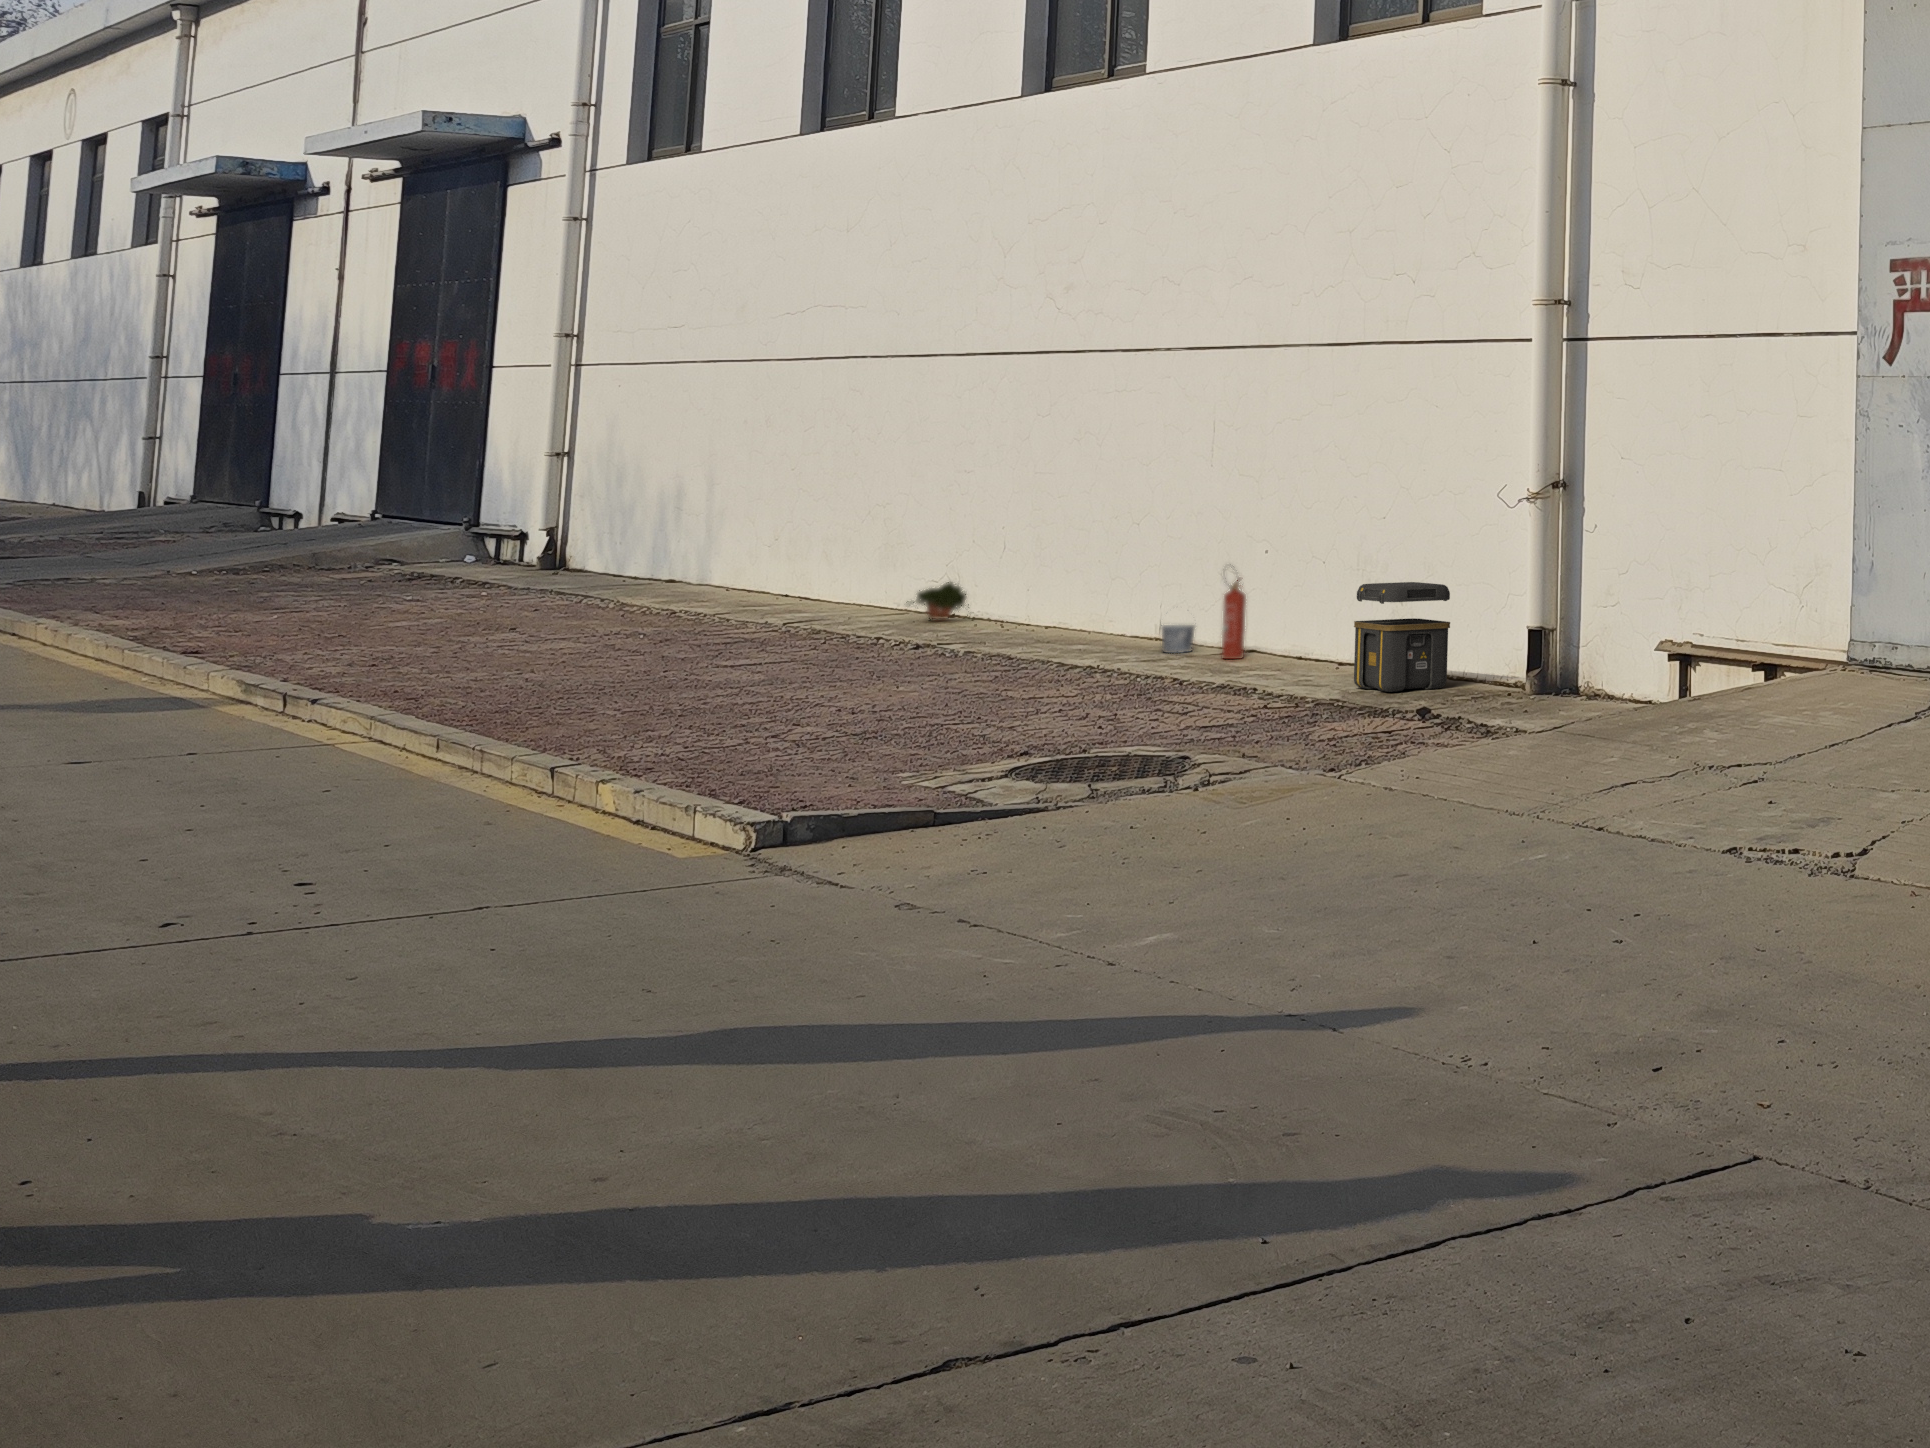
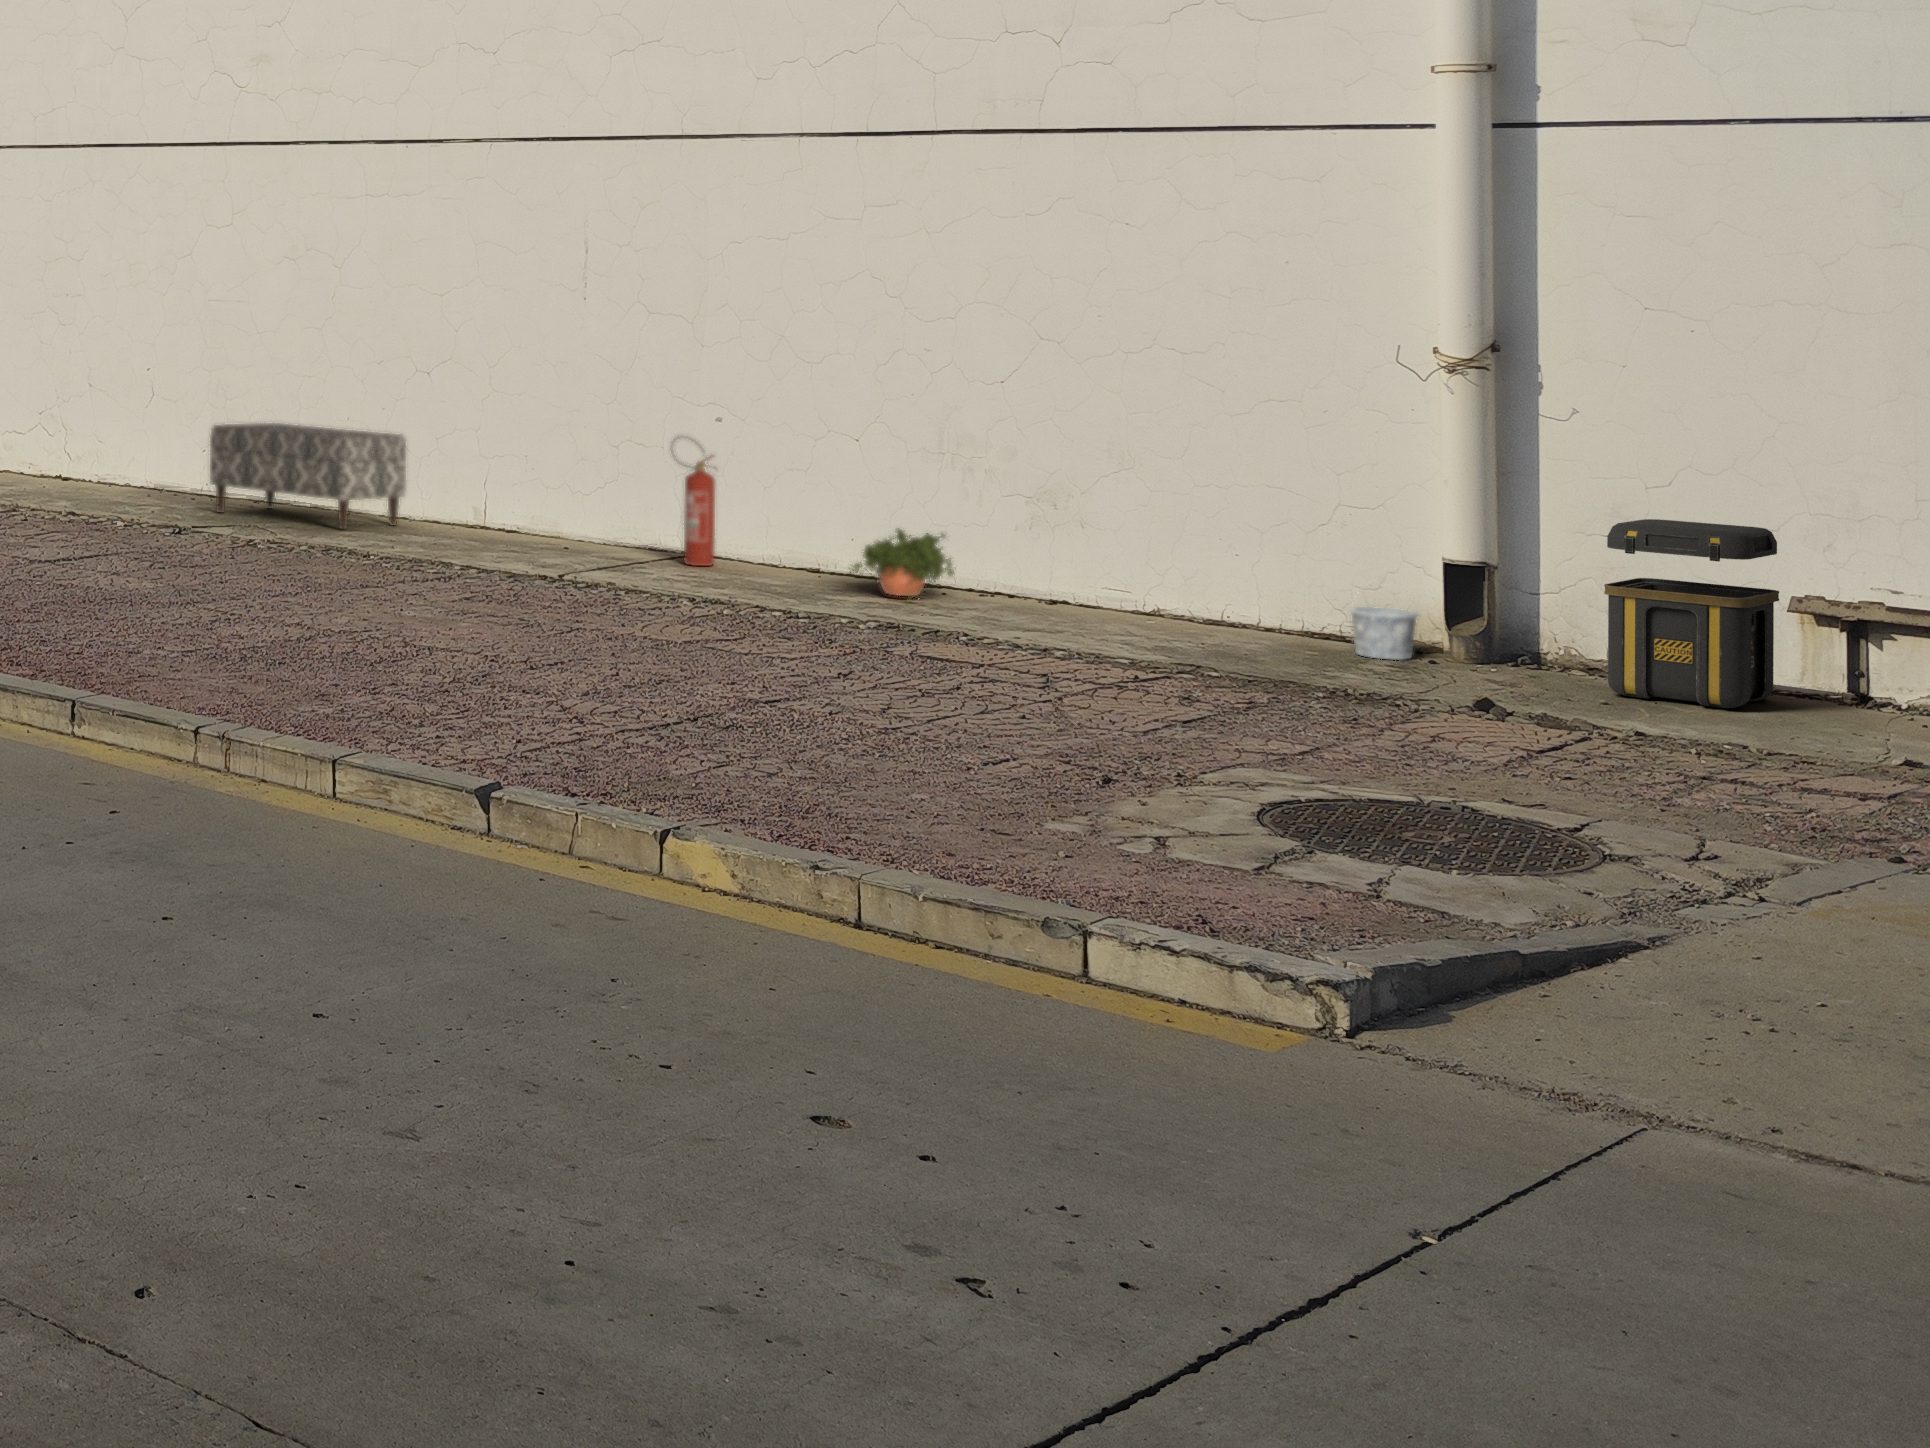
bench: none [985,565,1111,643] -> present [210,423,406,529]
potted plant: present [906,582,969,619] -> present [849,528,955,600]
toolbox: present [1354,582,1450,692] -> present [1604,519,1779,708]
bucket: present [1161,625,1195,653] -> present [1350,578,1418,660]

